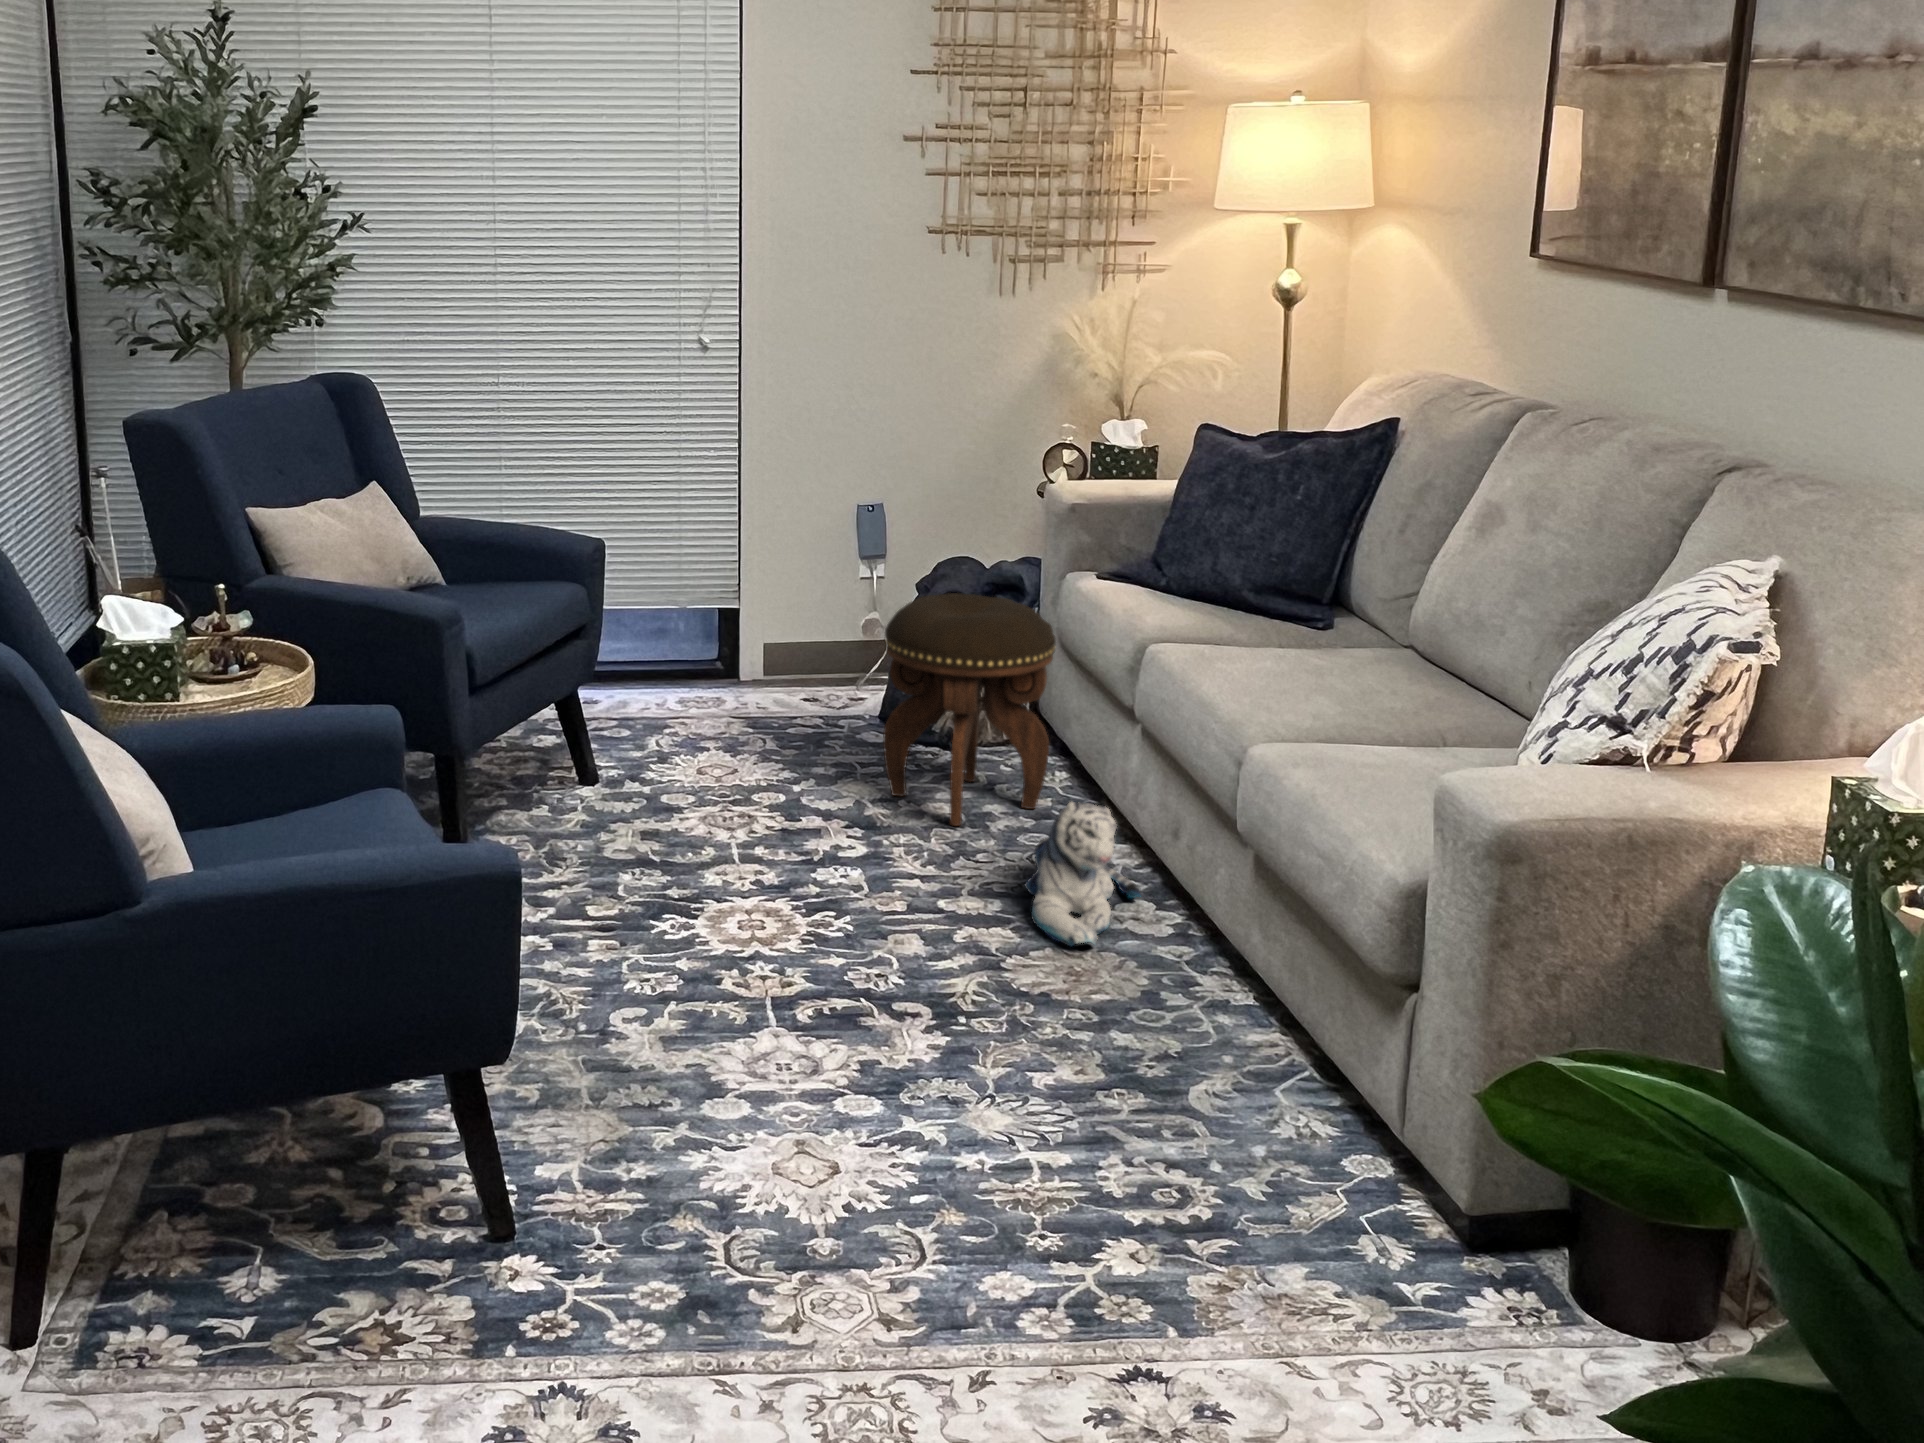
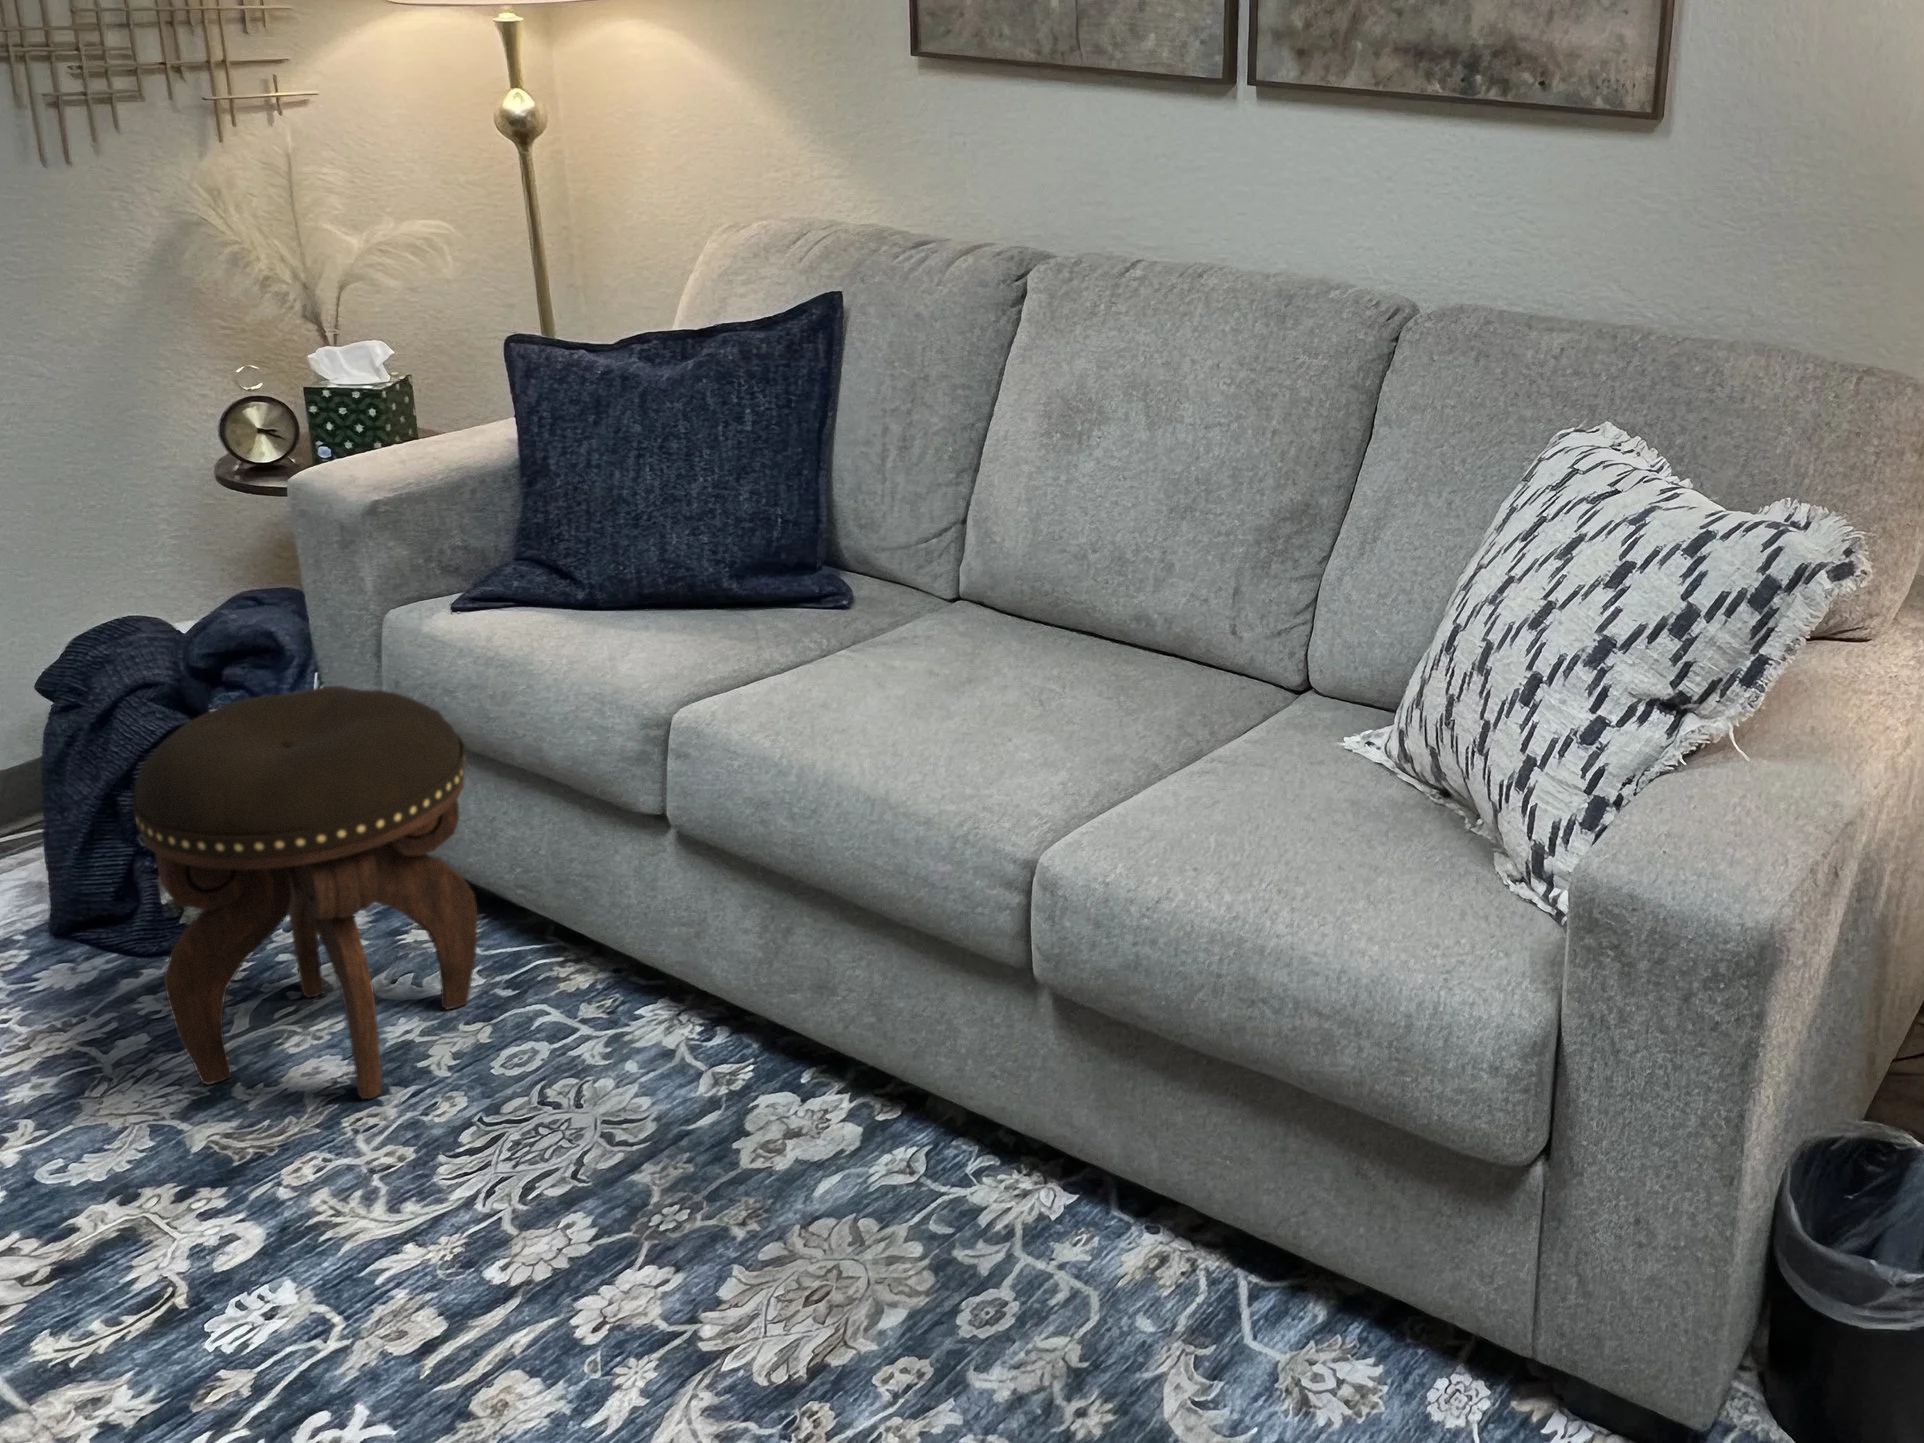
plush toy: present [1025,802,1140,947] -> none [590,996,810,1250]

